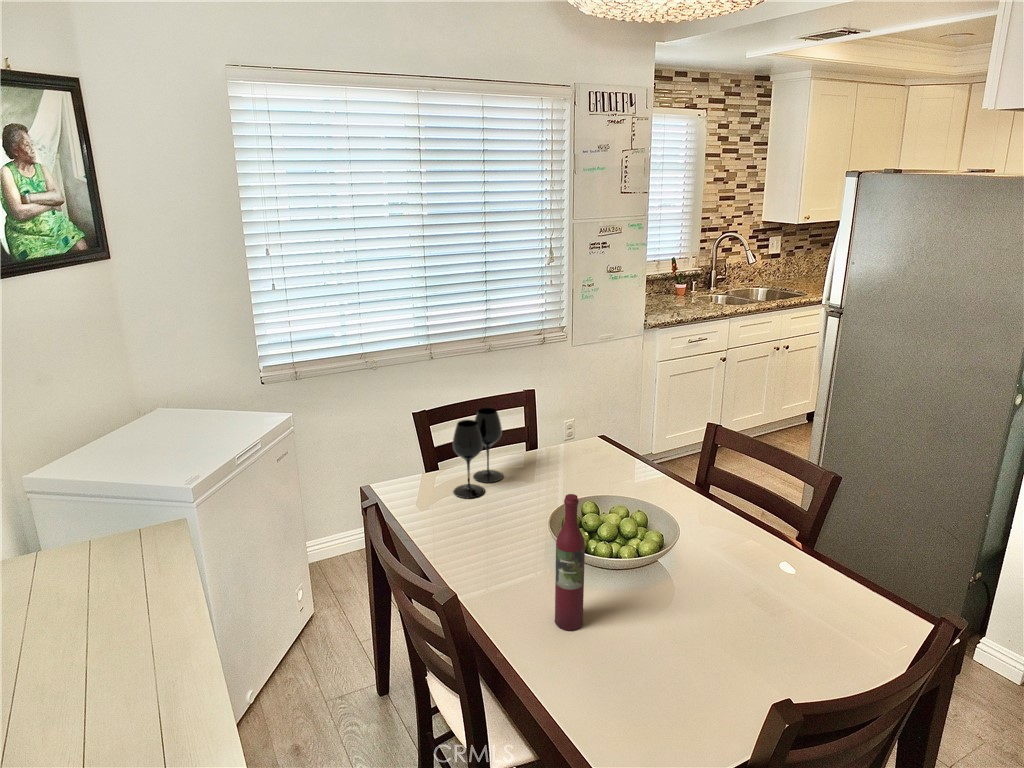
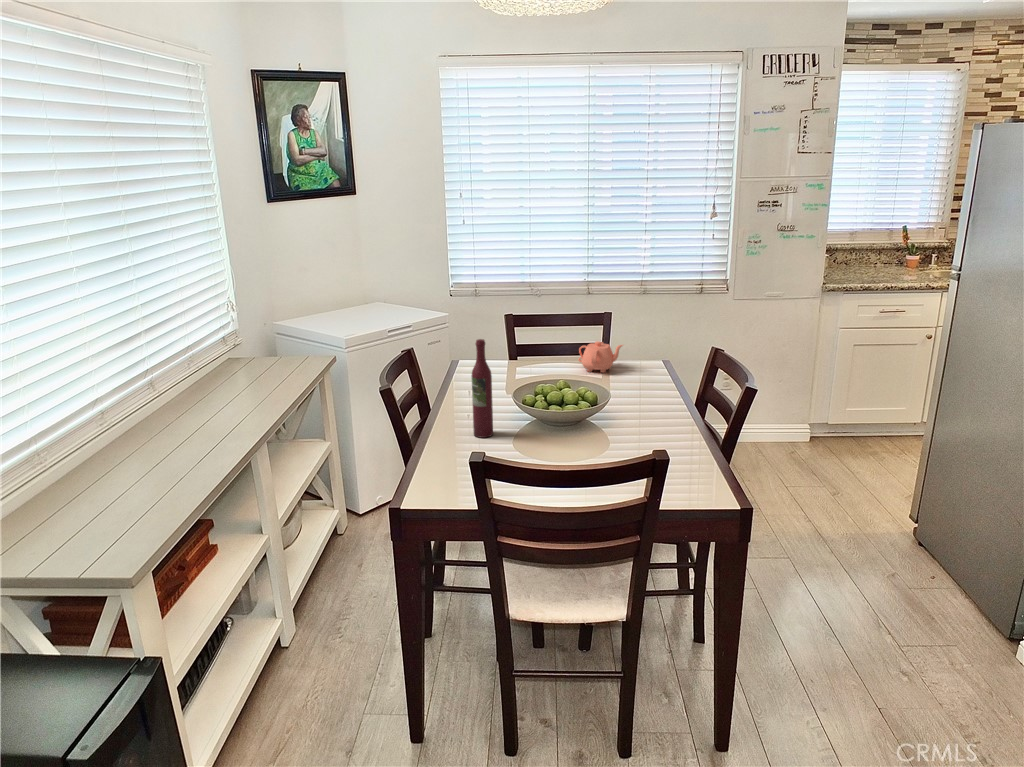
wine glass: present [453,408,503,498] -> none [505,311,553,374]
teapot: none [533,433,587,474] -> present [579,341,623,373]

